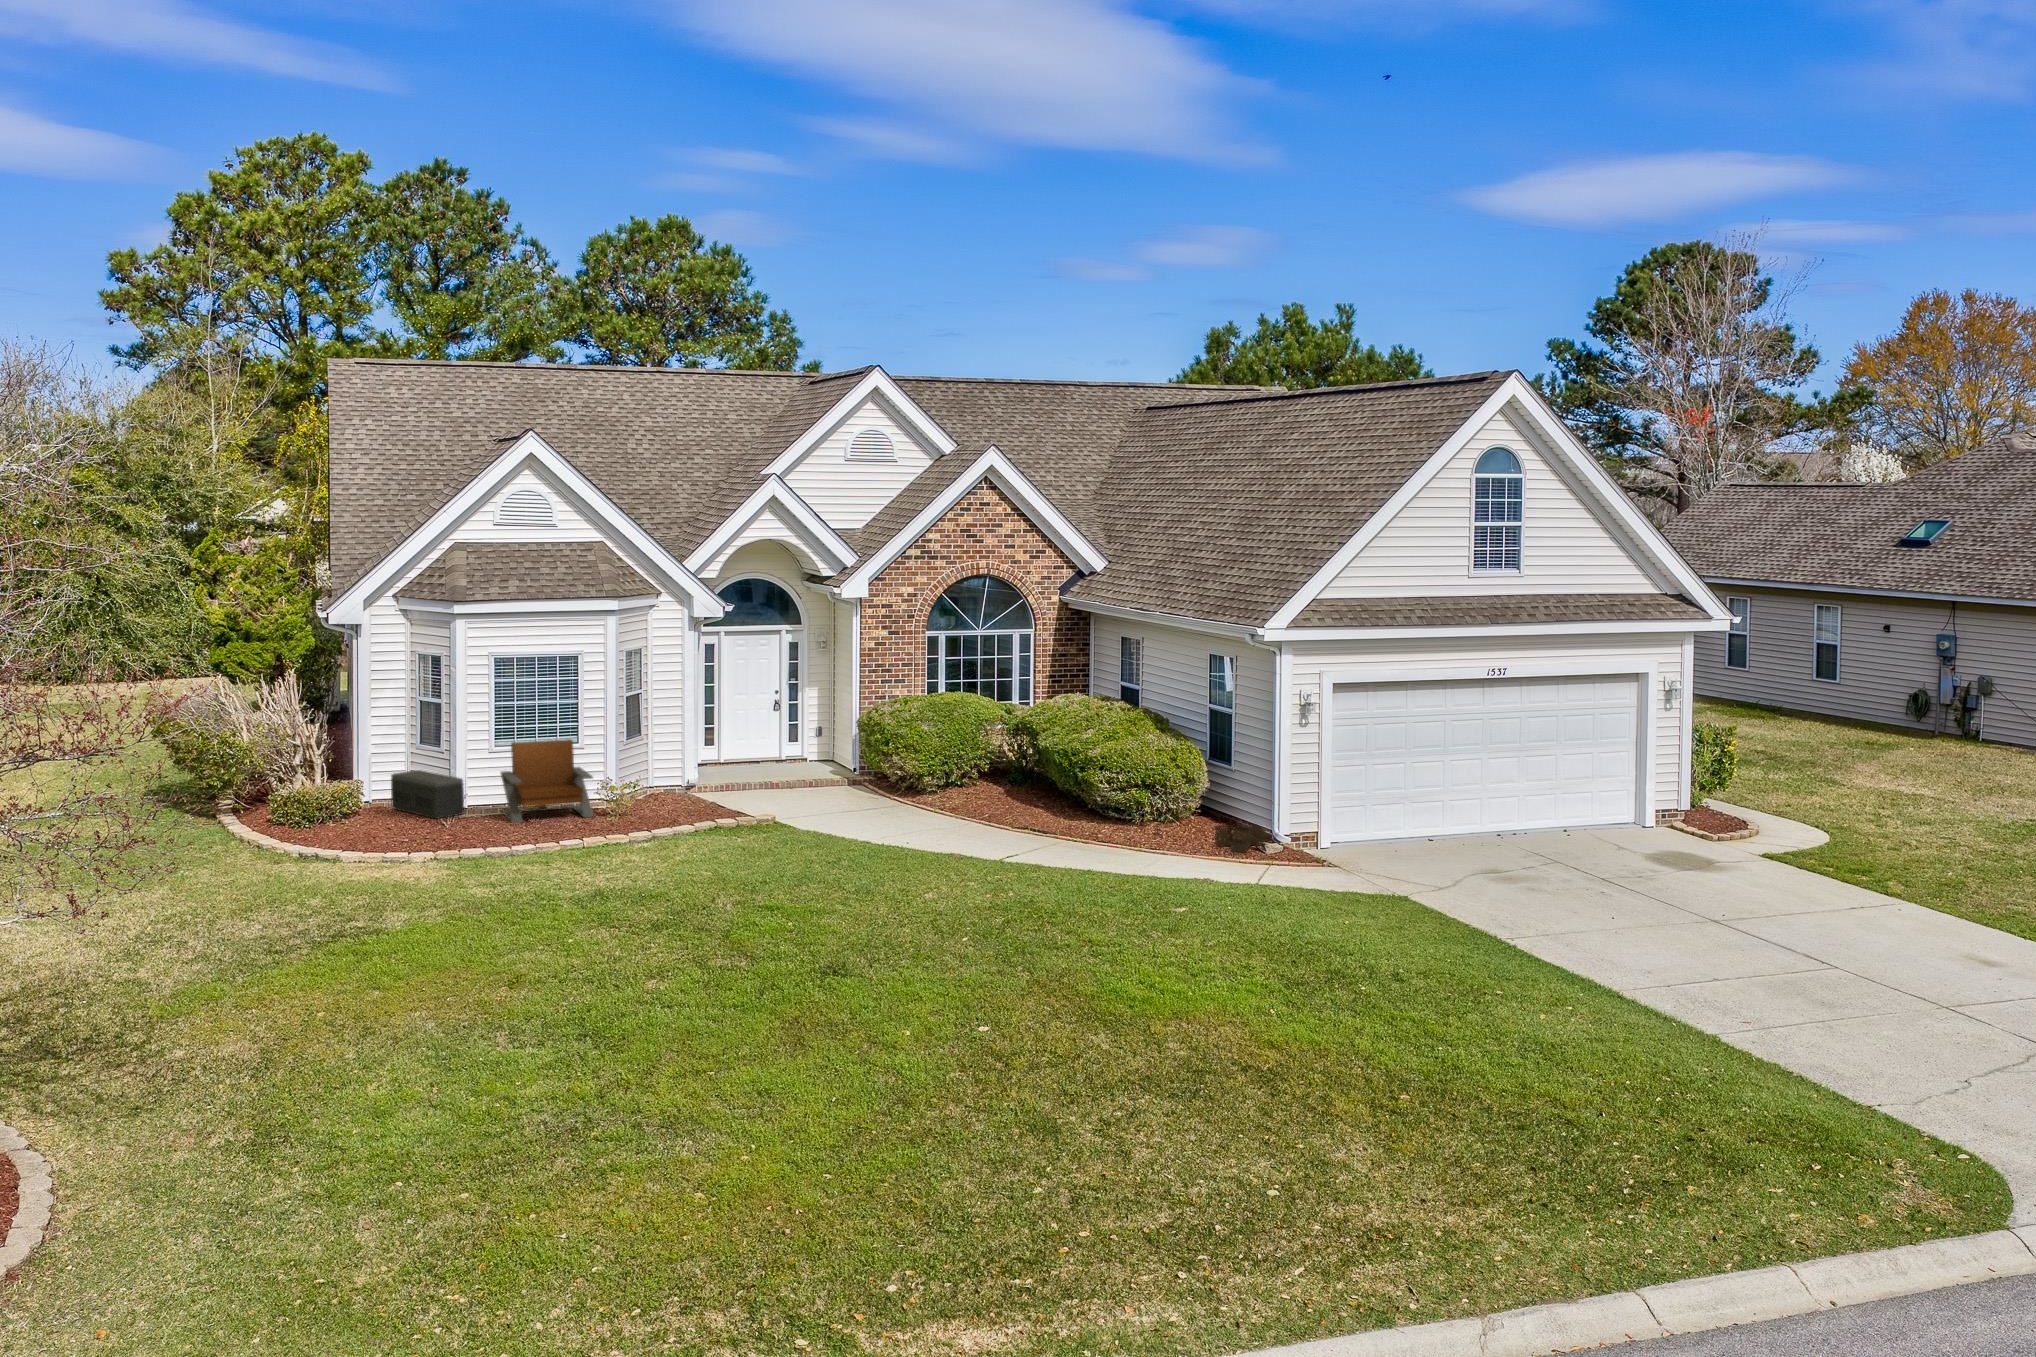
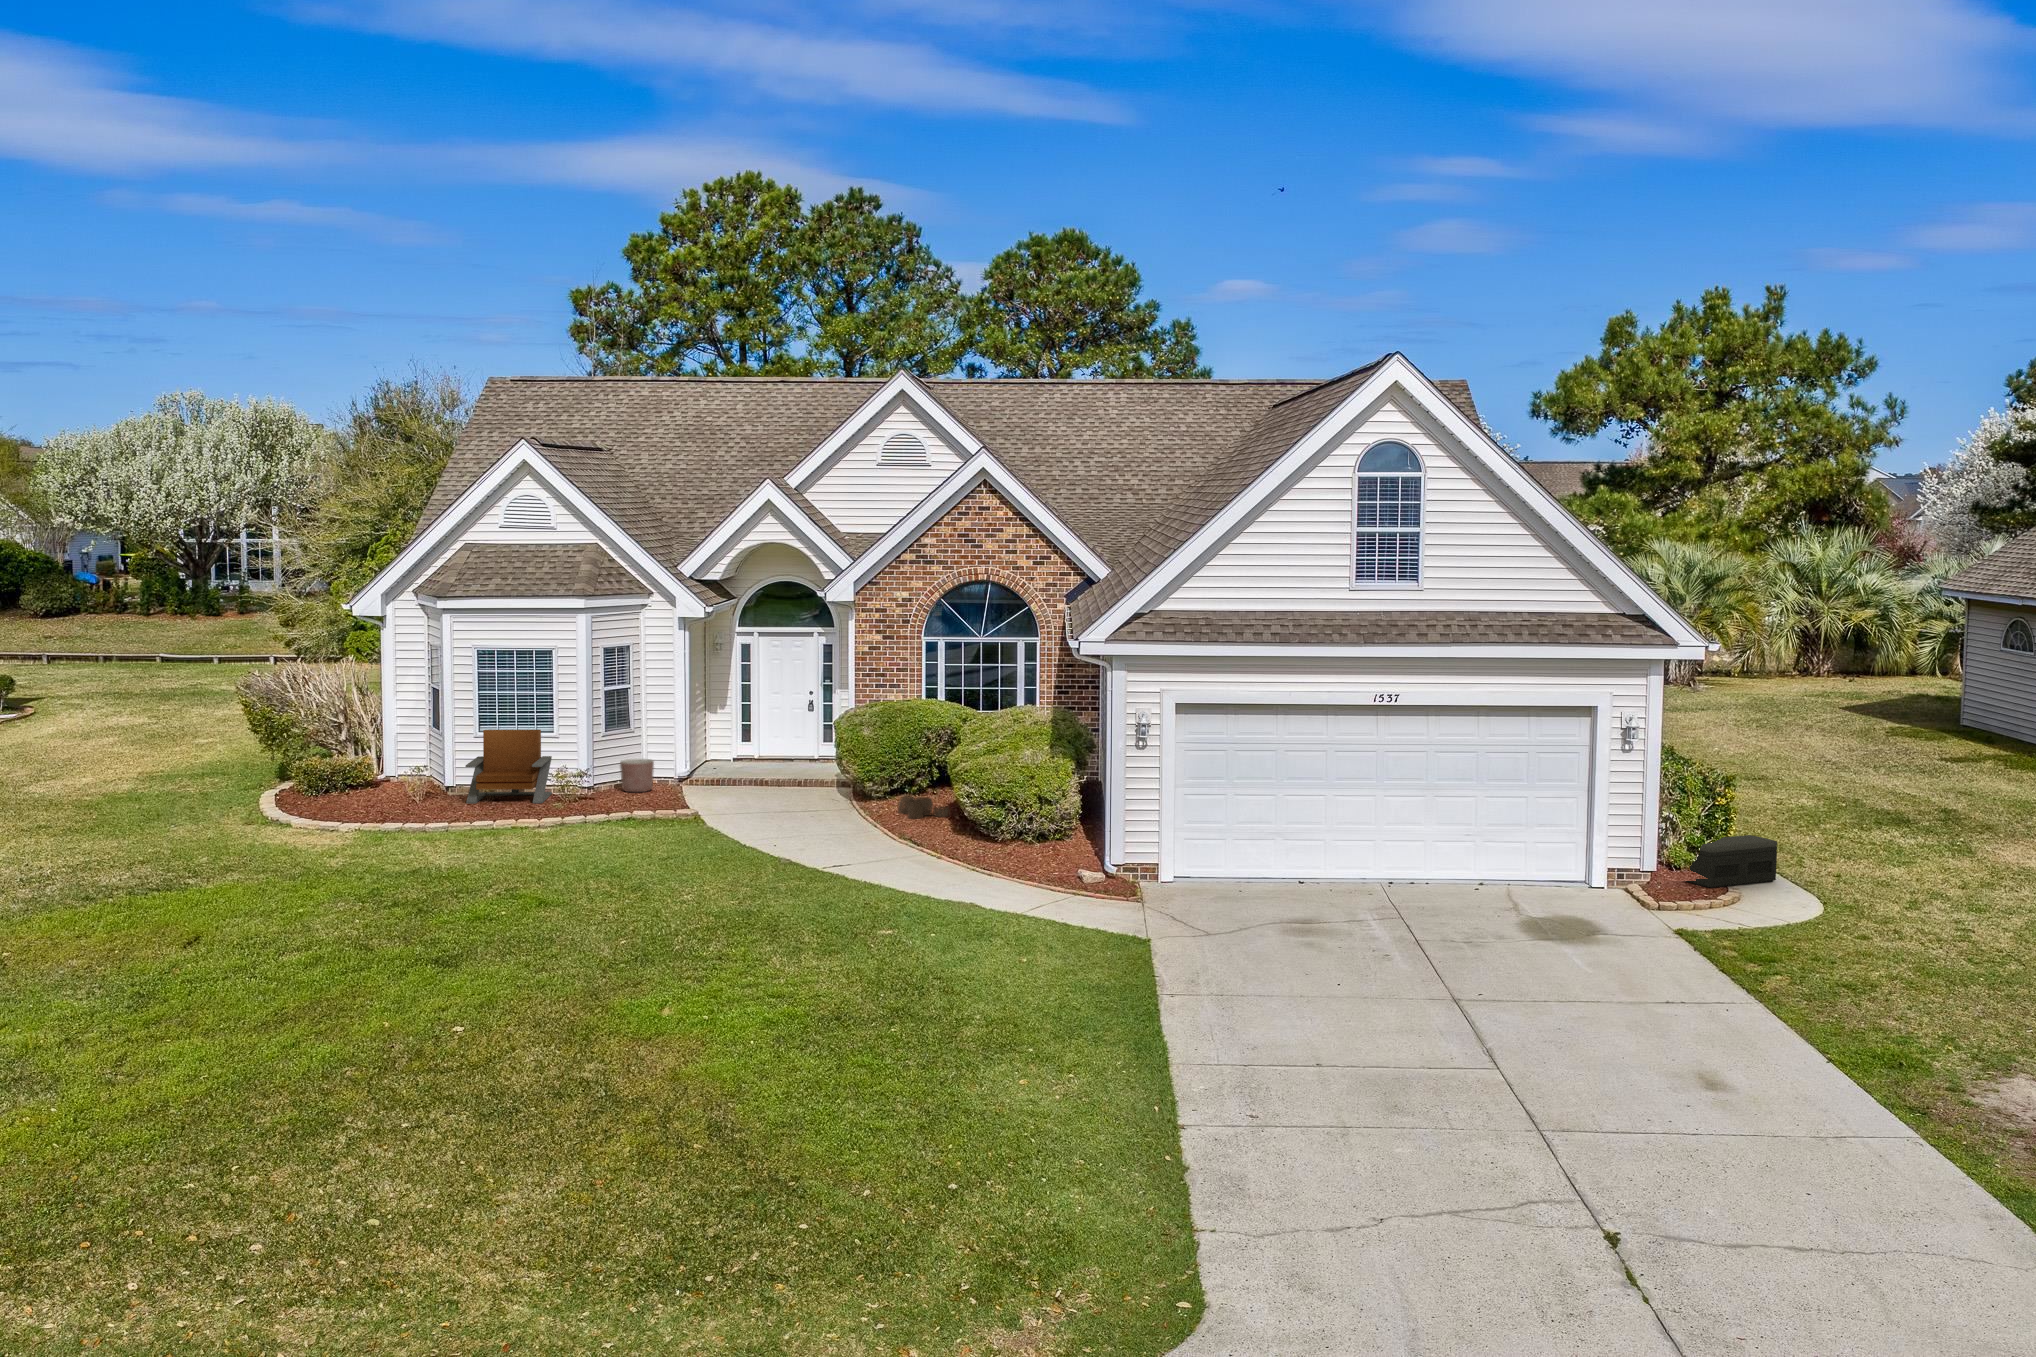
planter: none [643,764,678,799] -> present [620,759,654,792]
storage bench: present [391,770,464,819] -> present [1686,835,1777,888]
woven basket: present [1215,824,1266,853] -> present [898,795,949,819]

